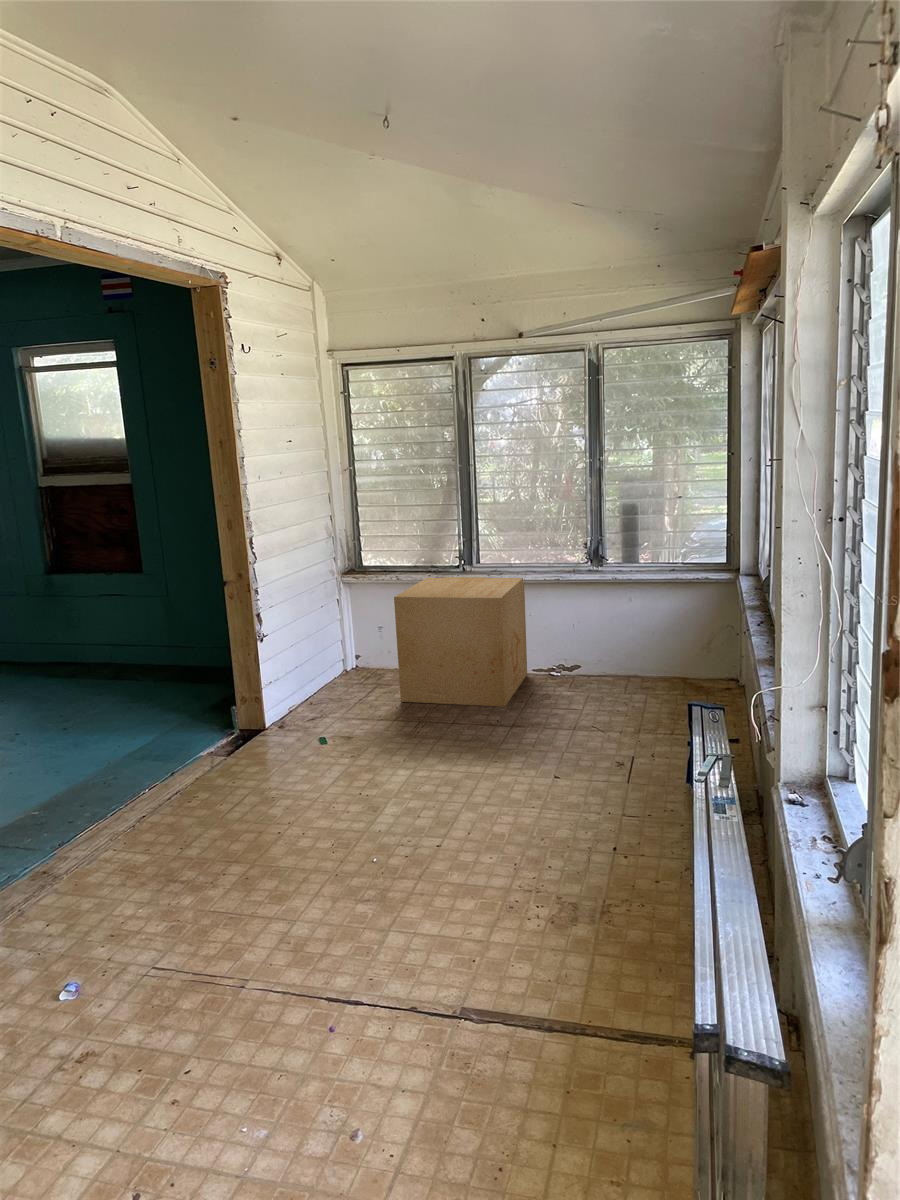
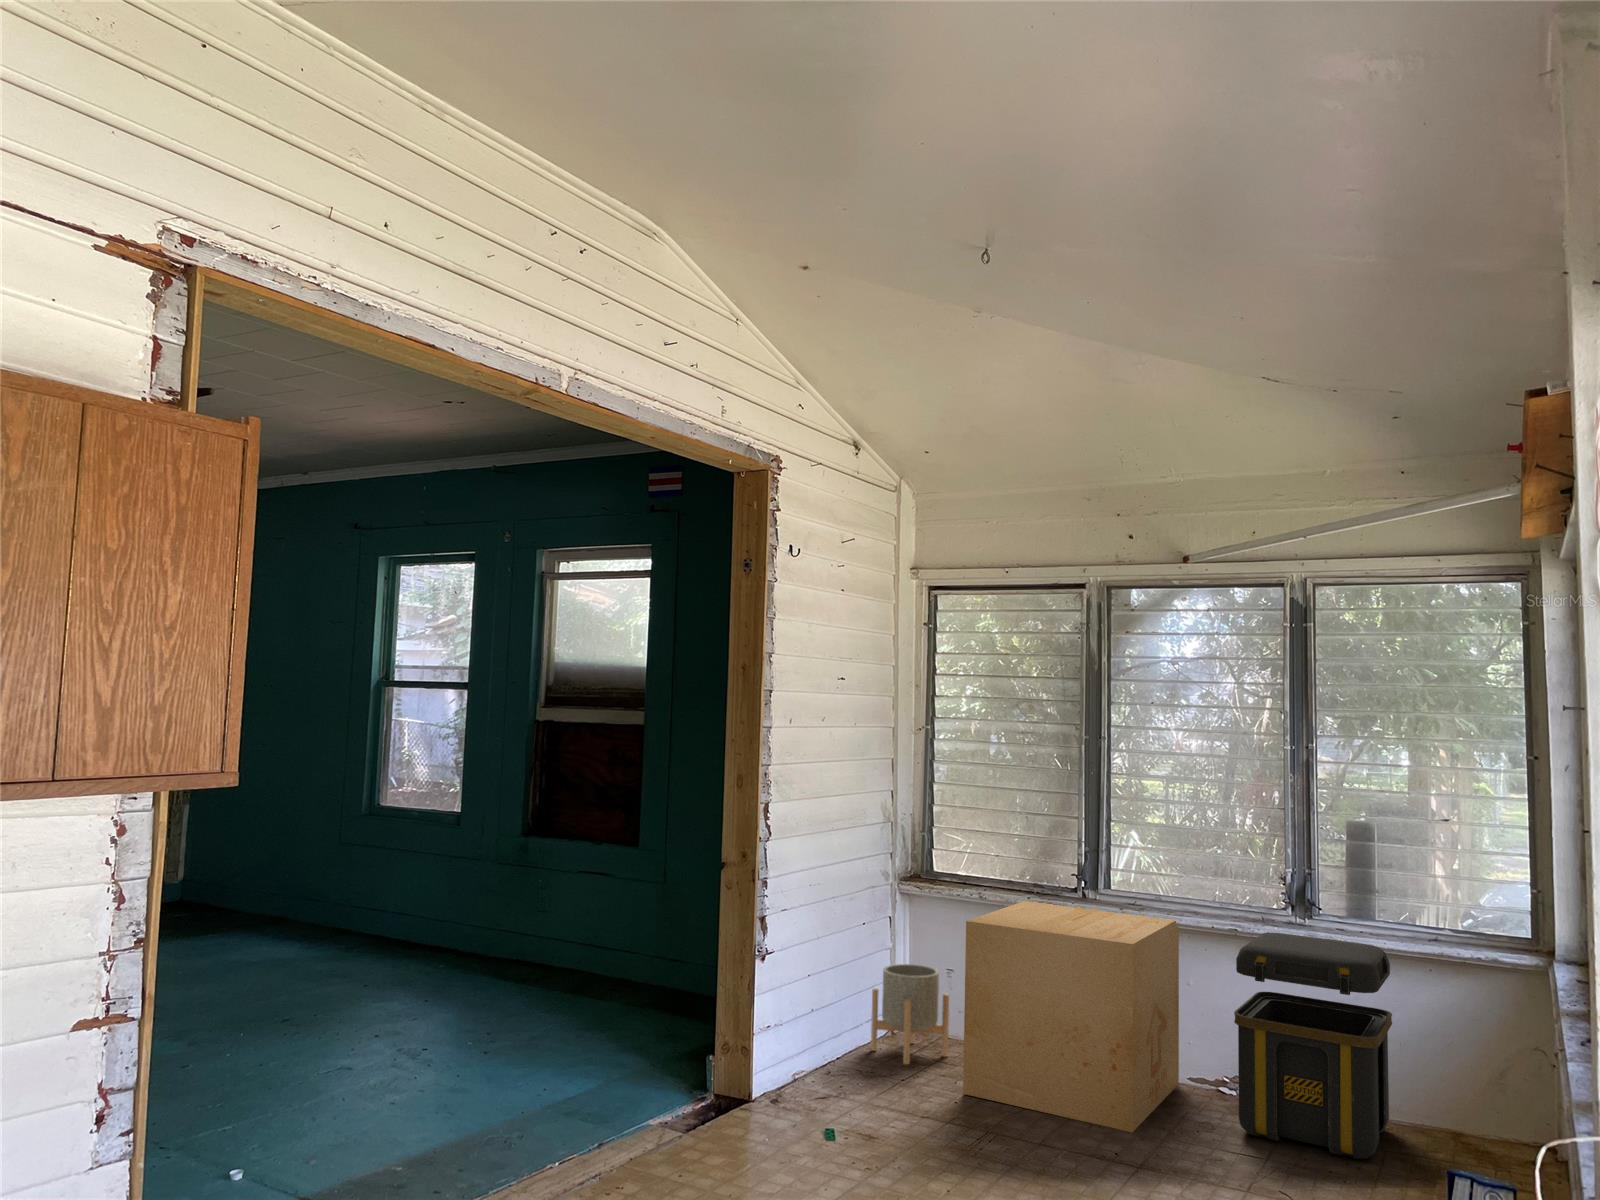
toolbox: none [561,578,647,699] -> present [1234,933,1392,1159]
planter: none [333,627,386,690] -> present [871,964,949,1065]

